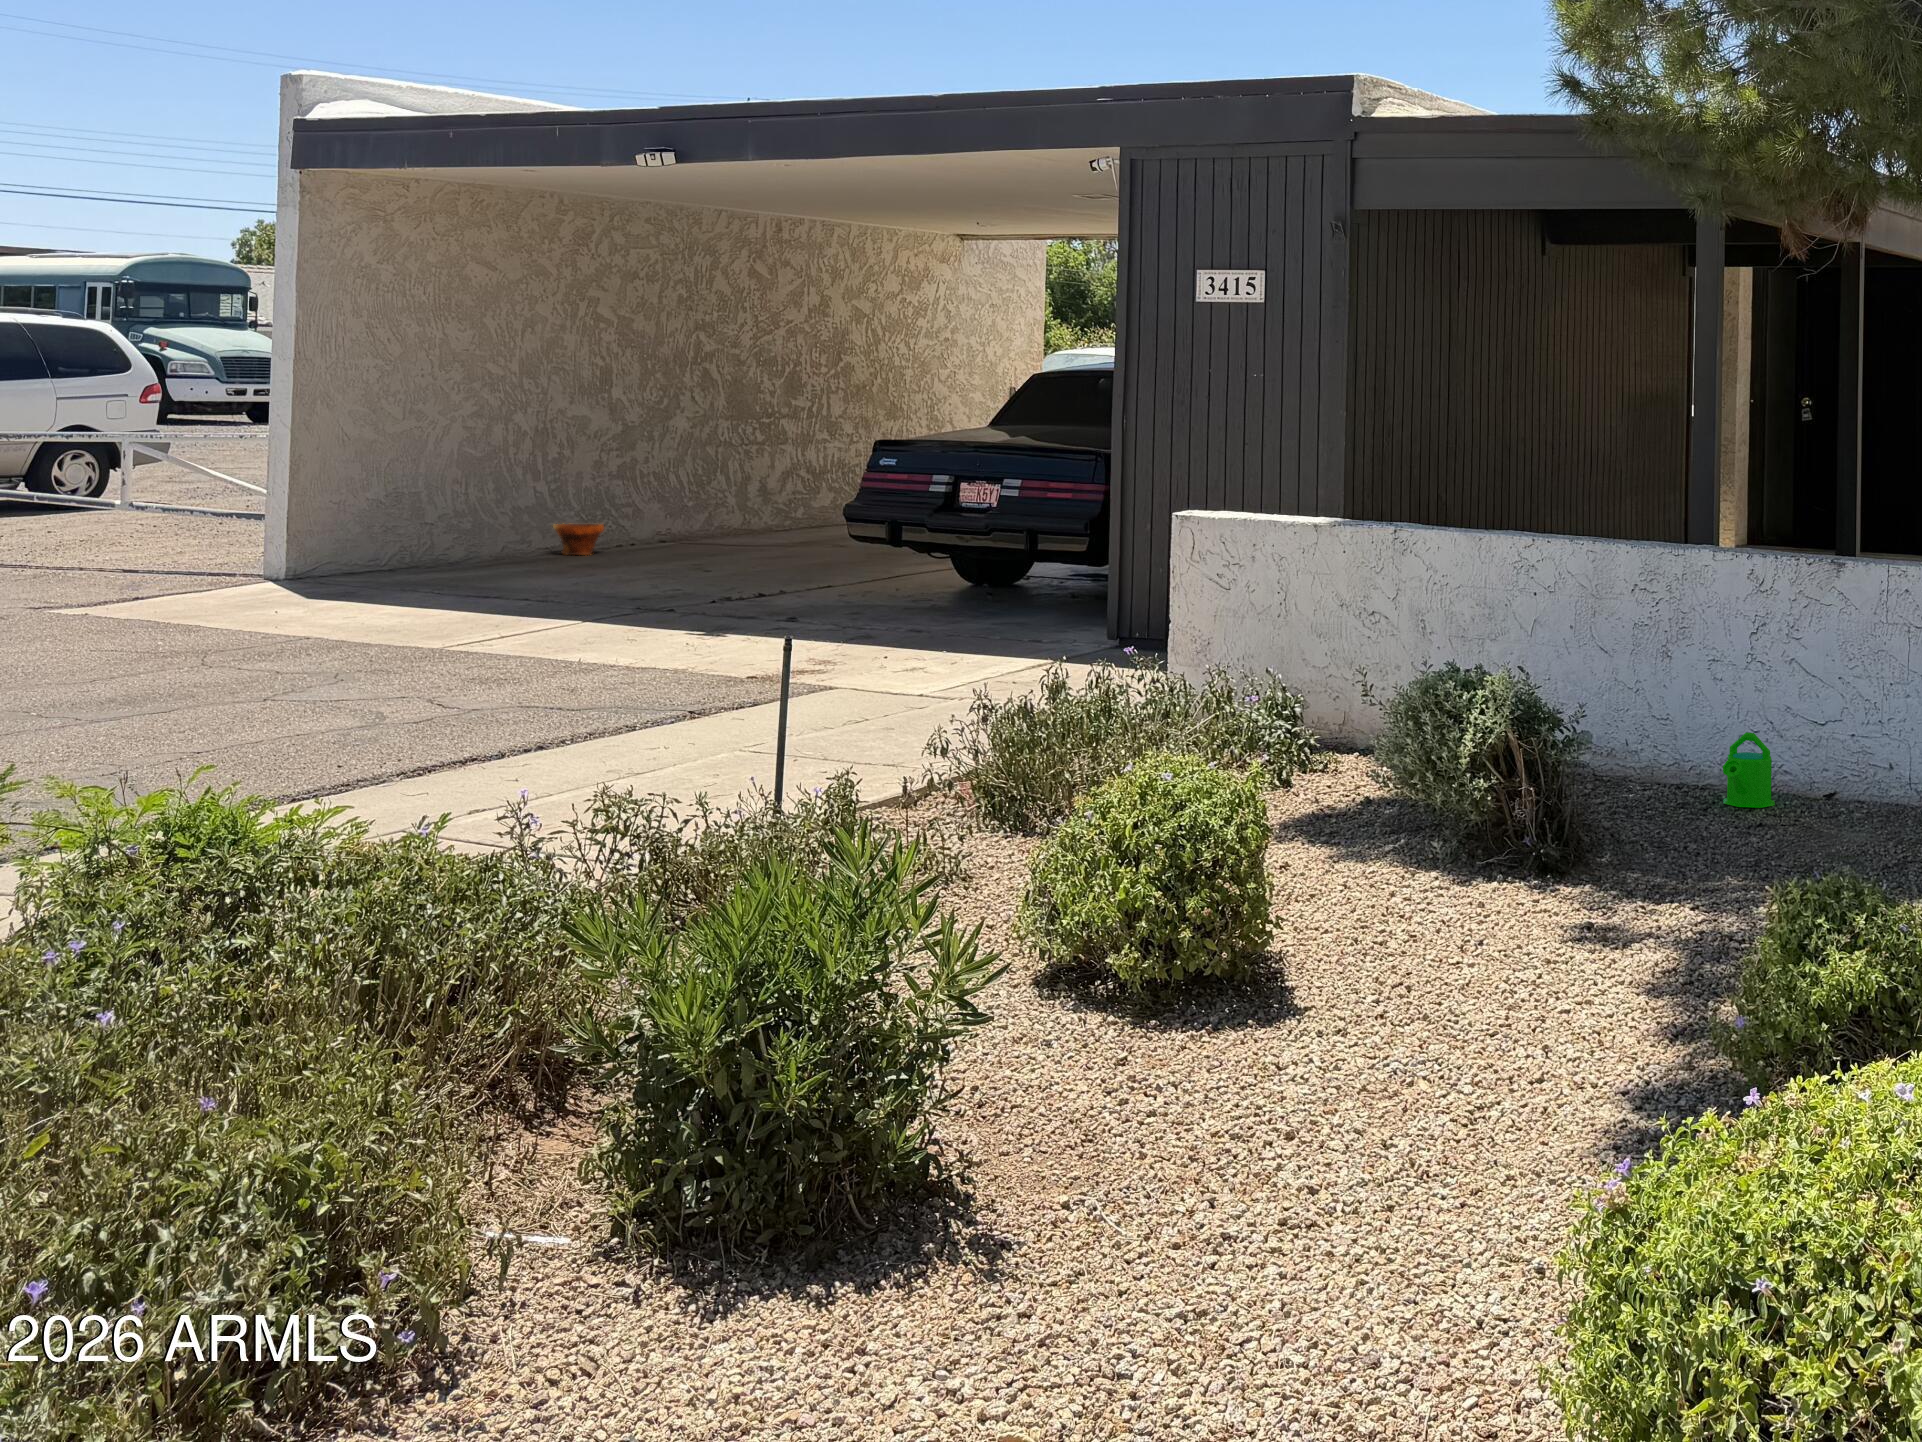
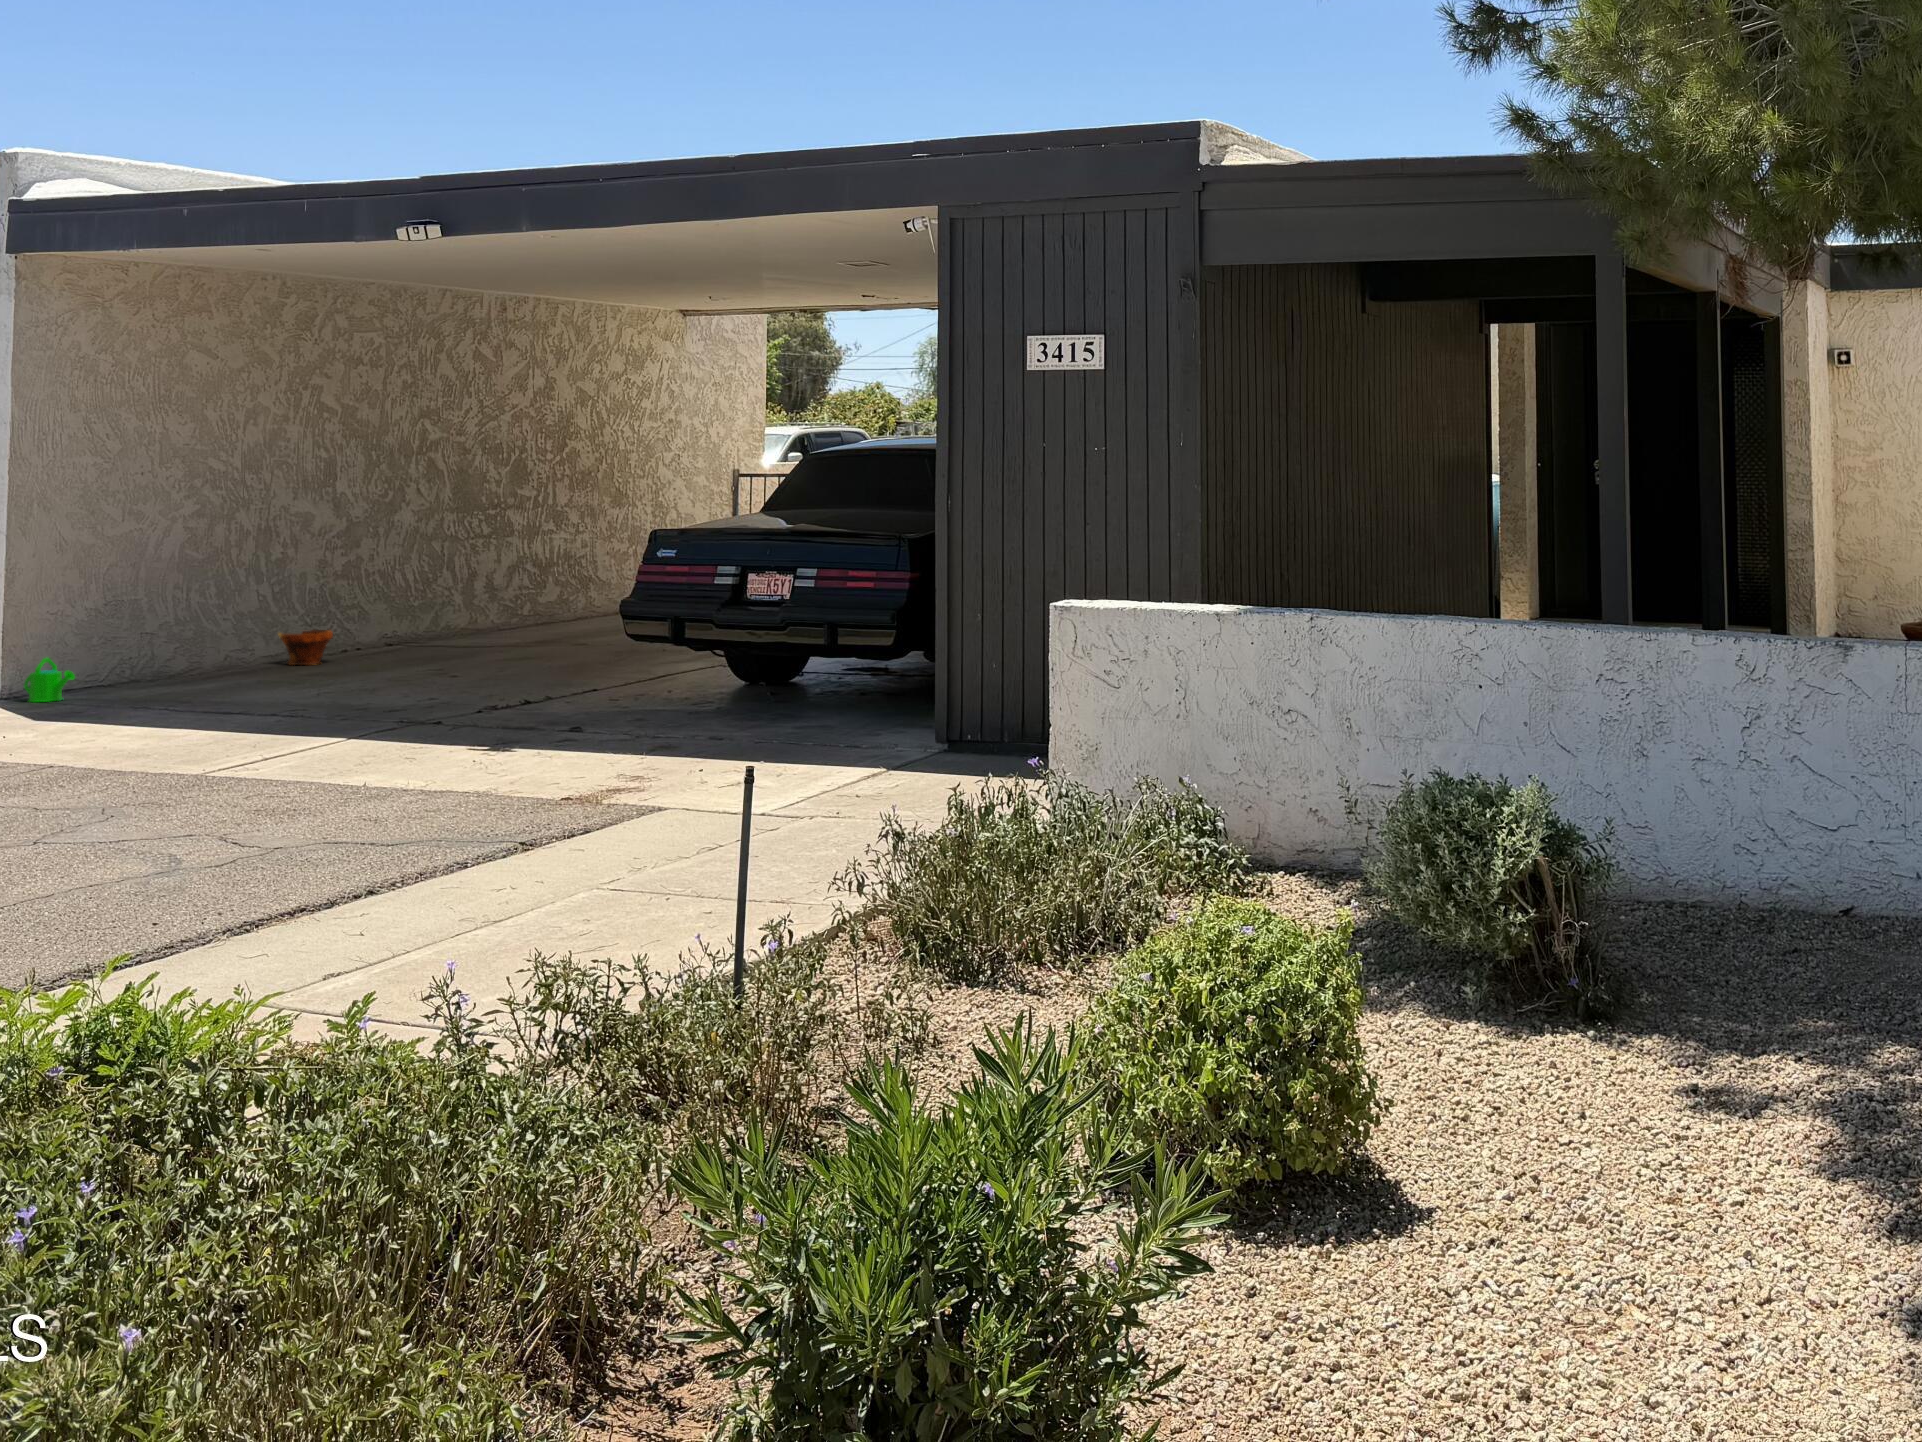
watering can: present [1723,732,1775,808] -> present [24,658,75,702]

